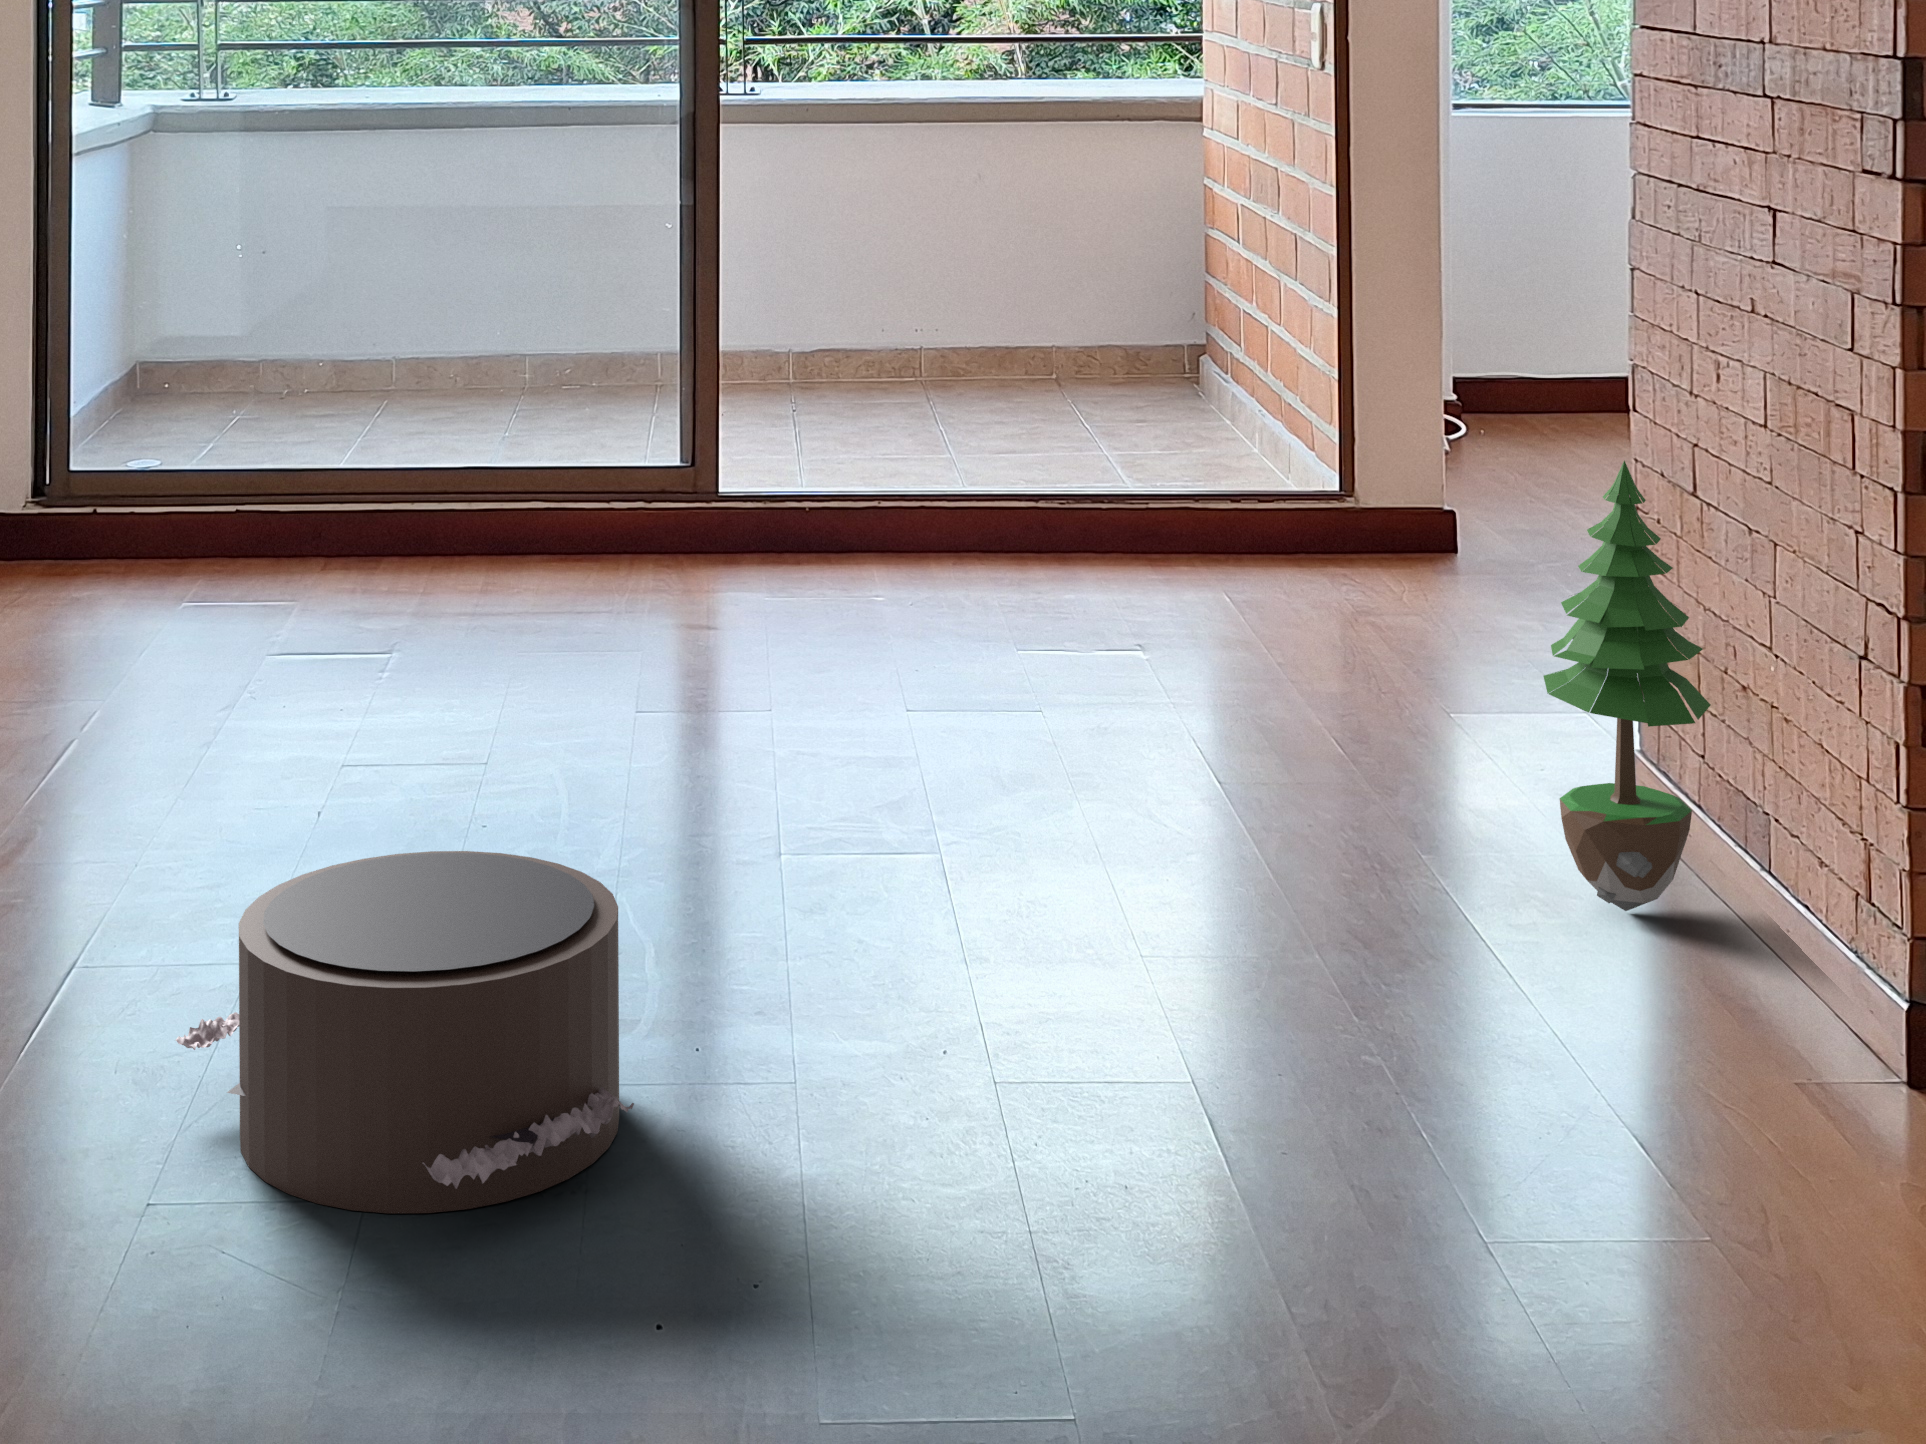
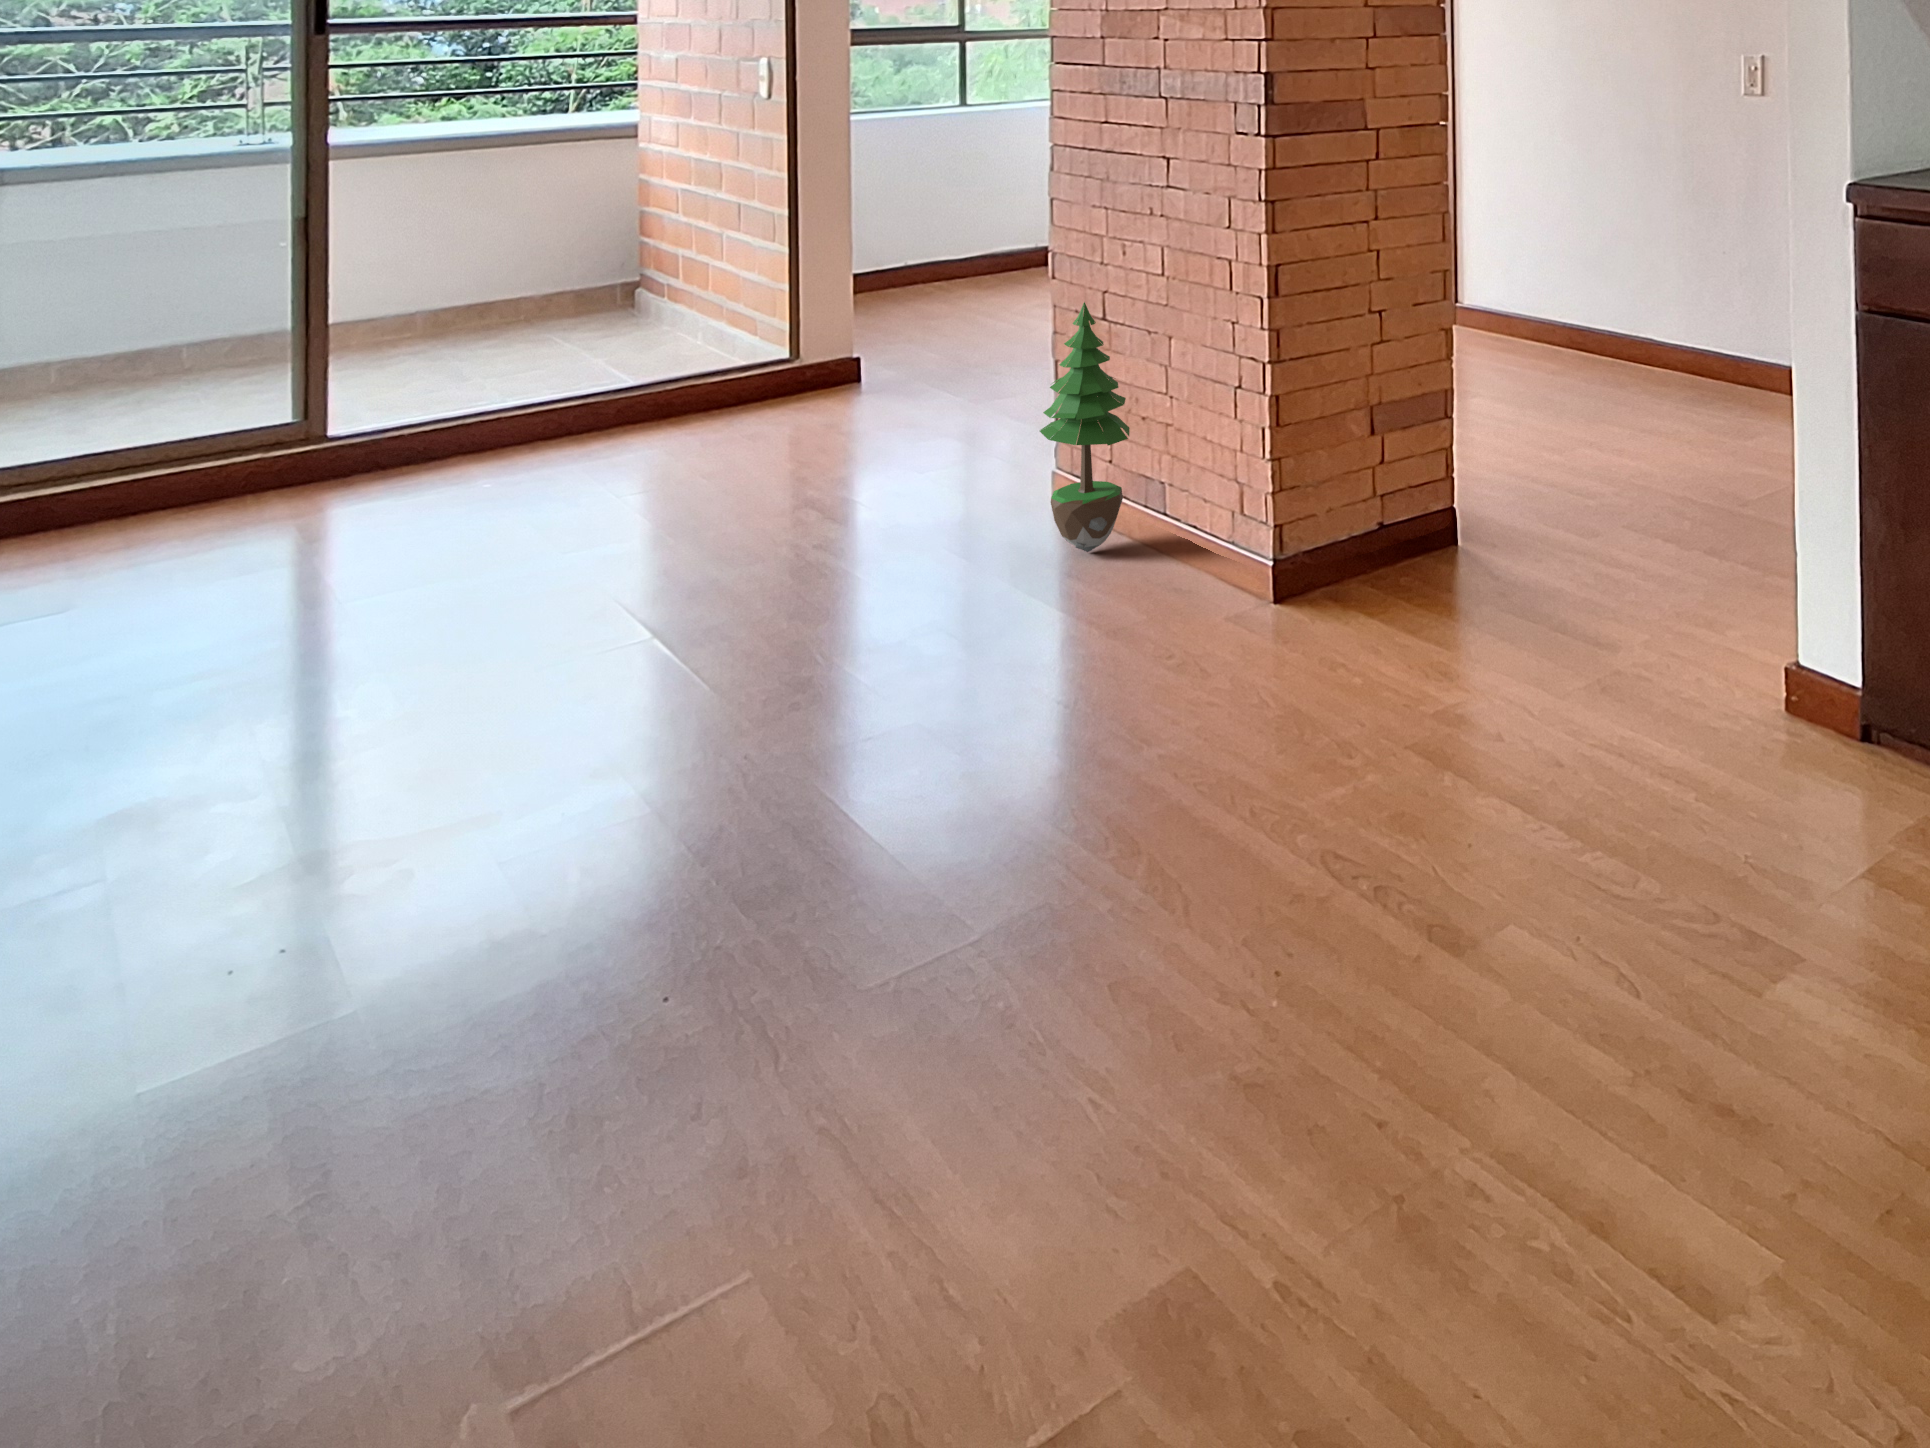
pouf: present [176,851,634,1213] -> none [114,709,582,1031]

